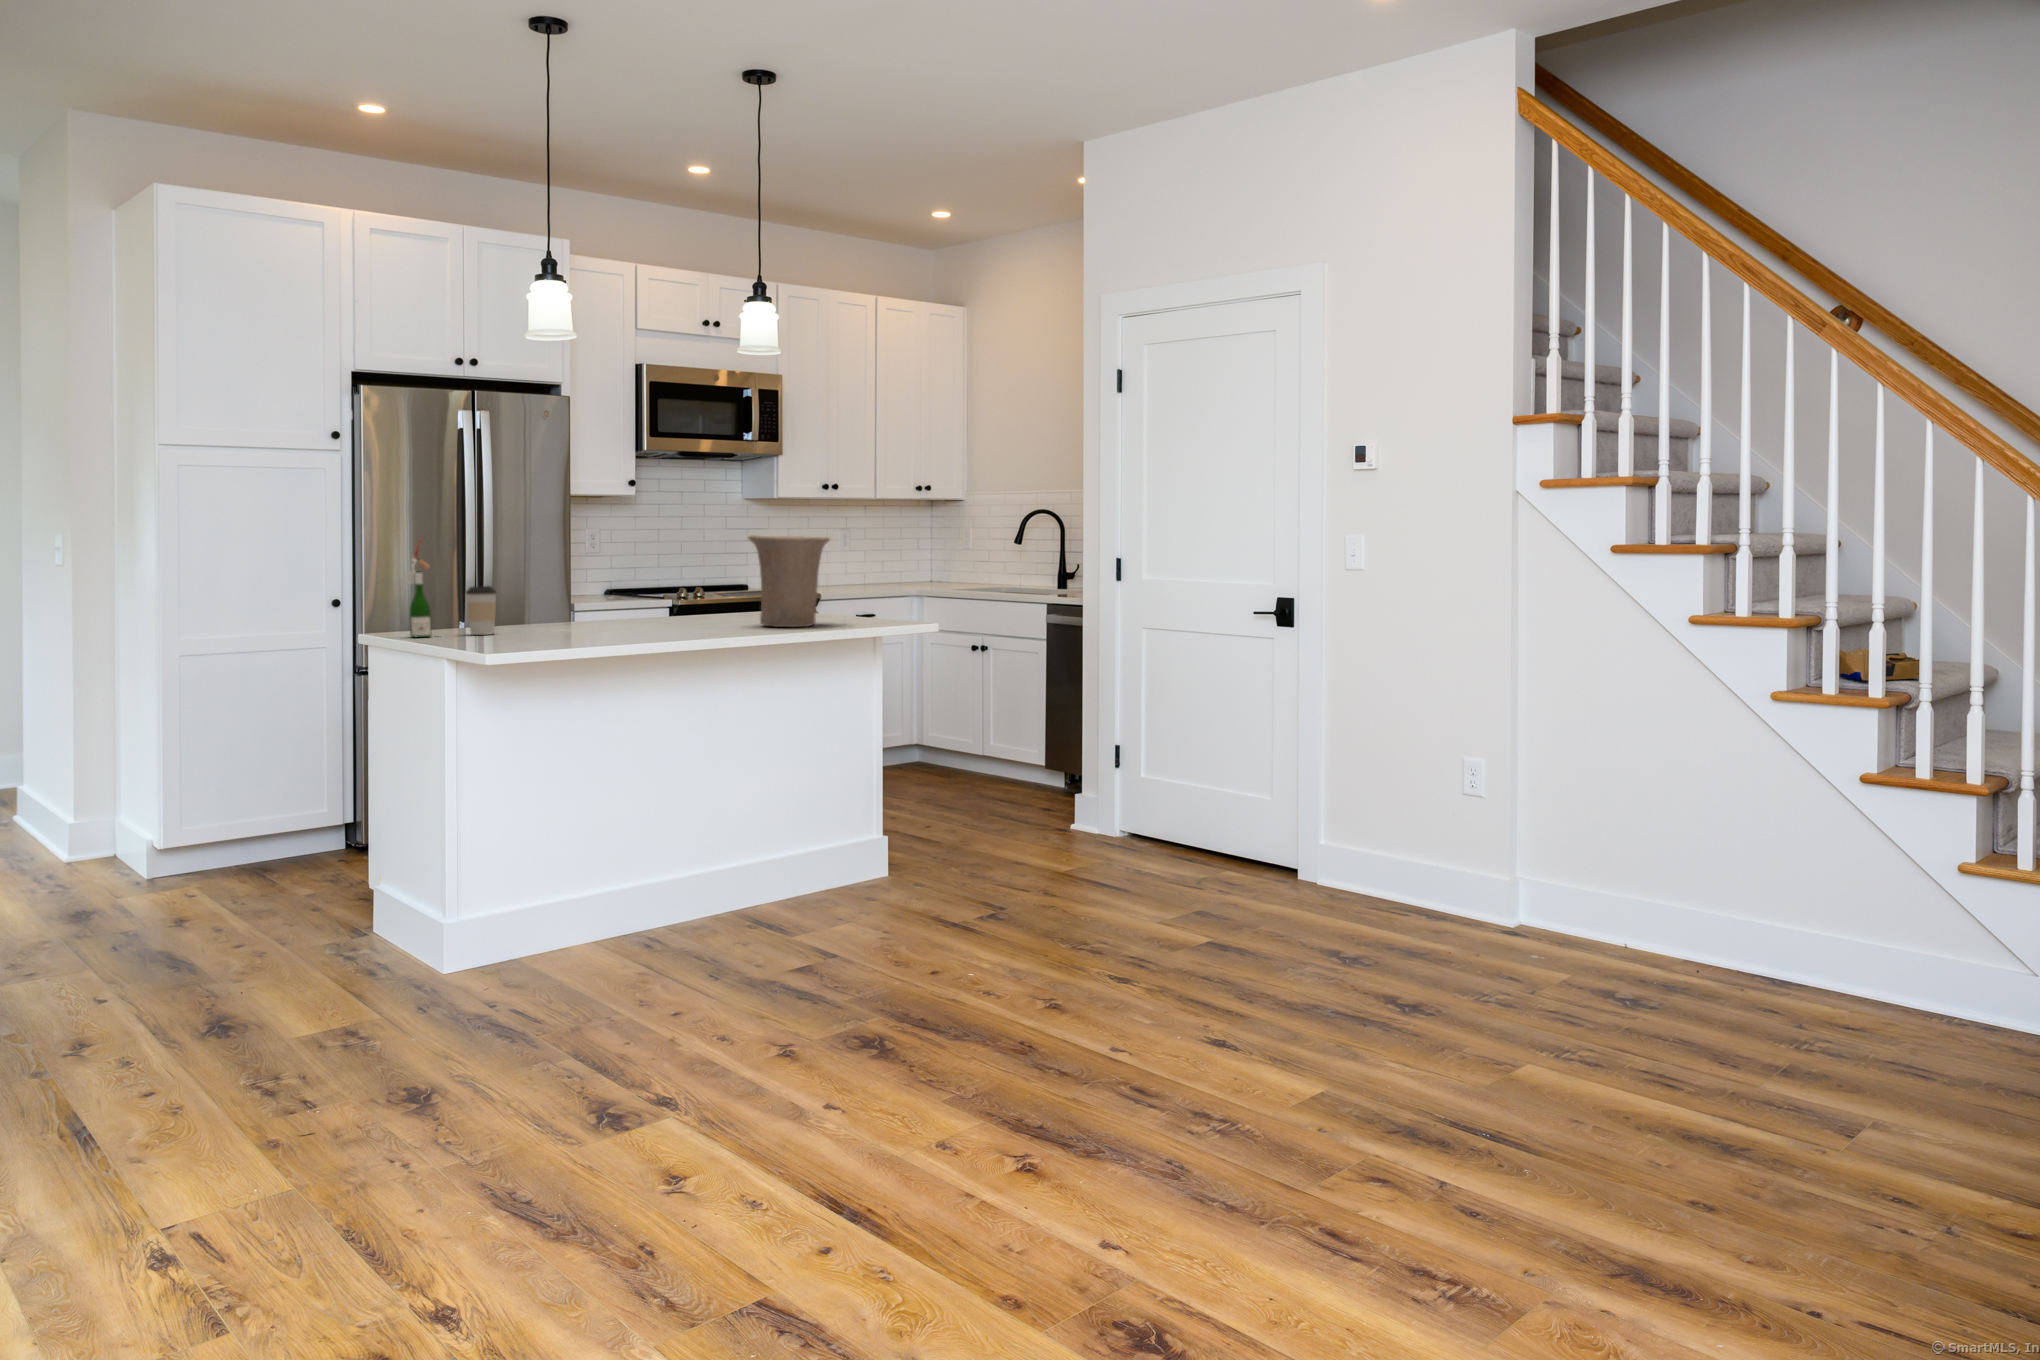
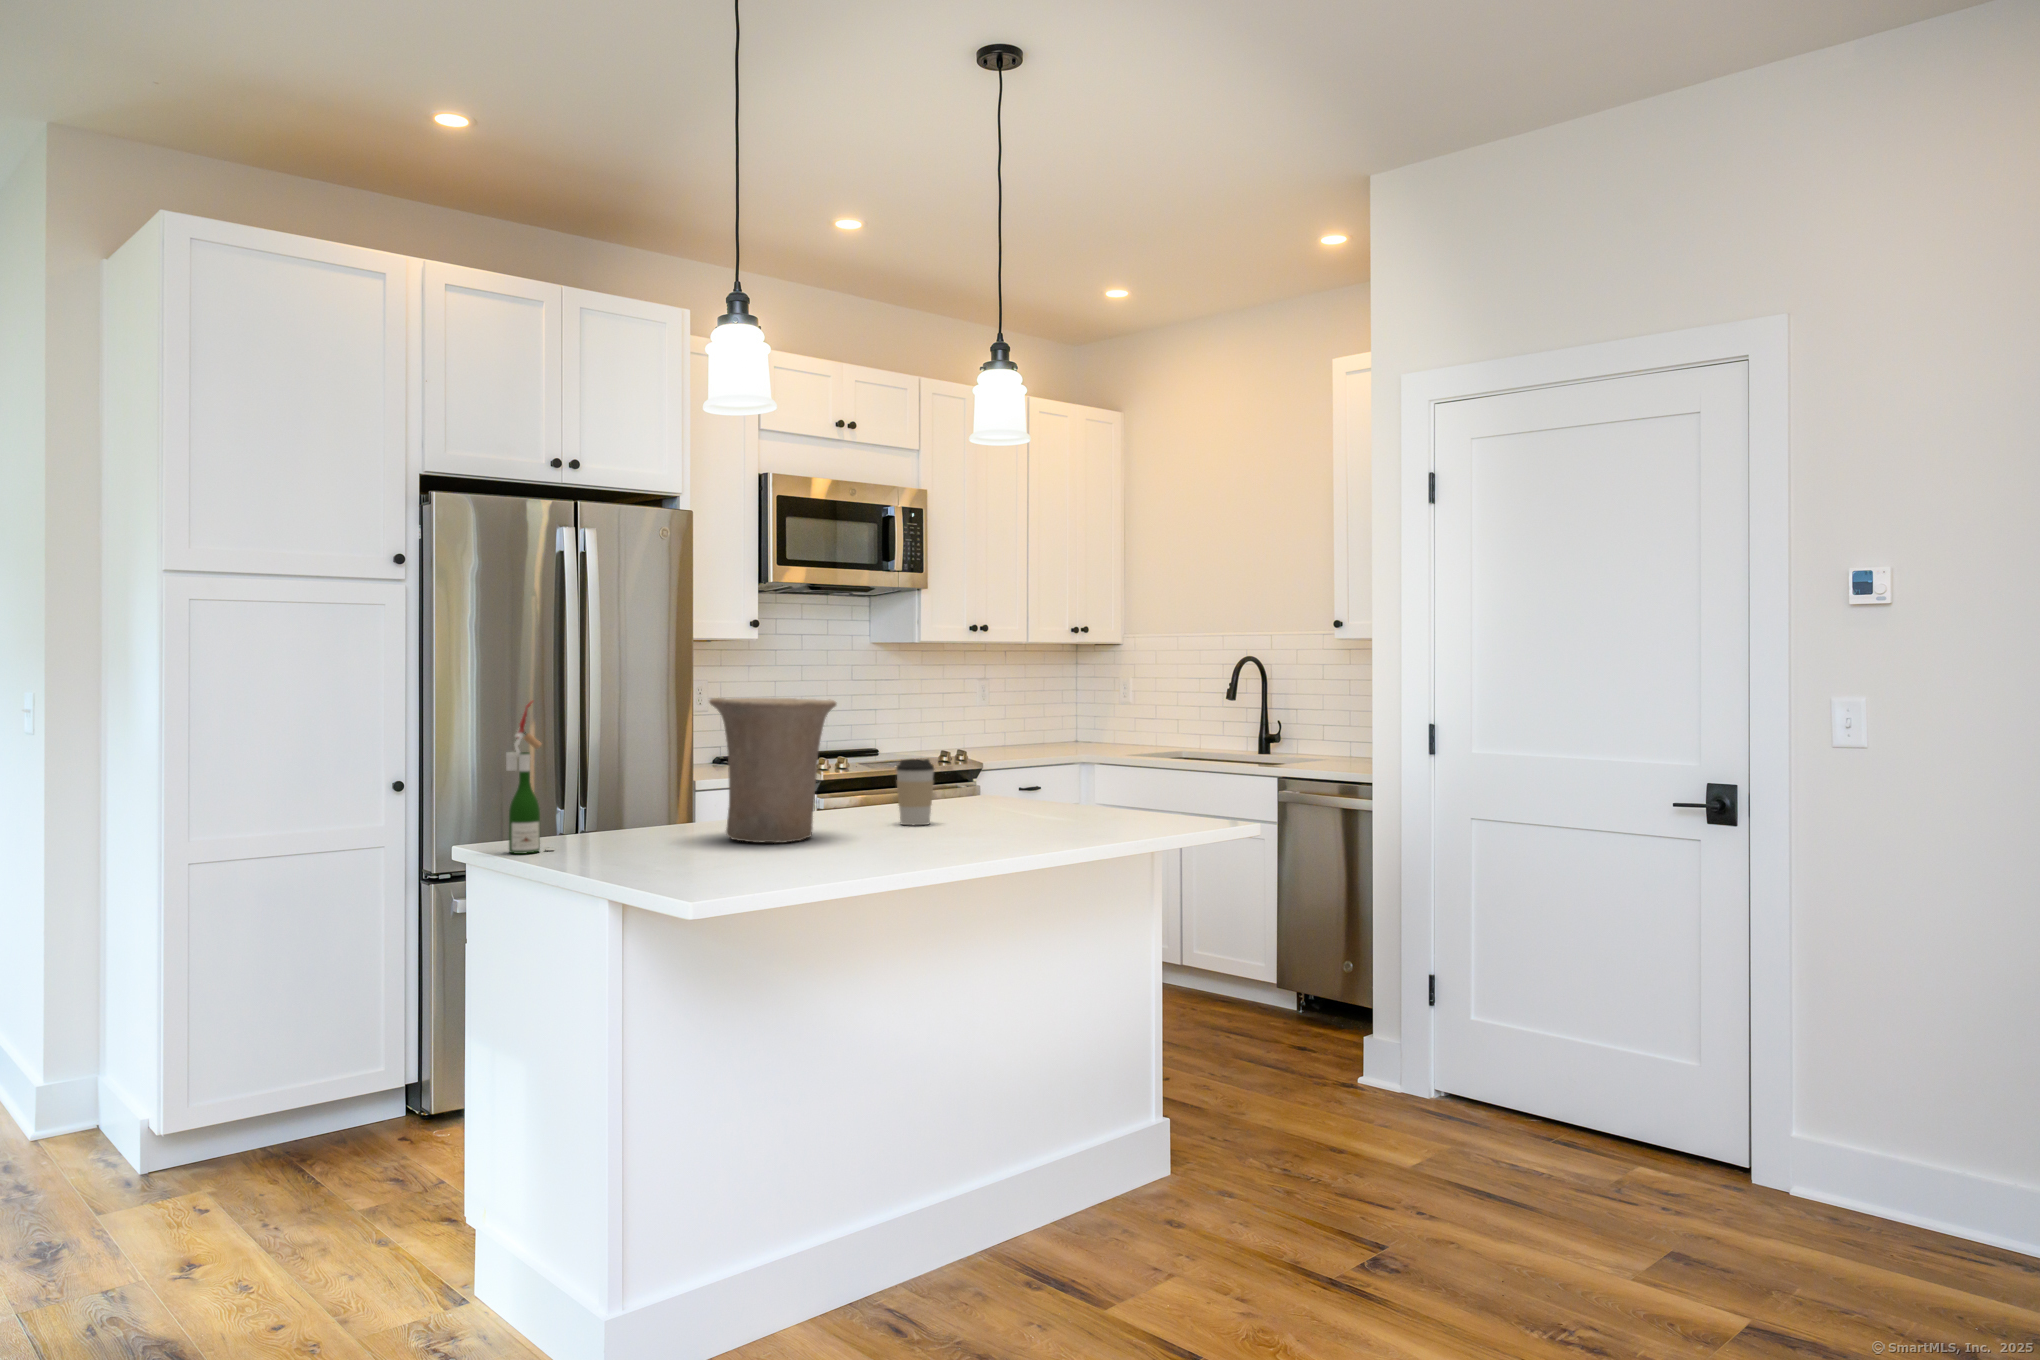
vase: present [748,535,830,627] -> present [709,698,836,843]
coffee cup: present [466,586,496,635] -> present [896,759,934,825]

